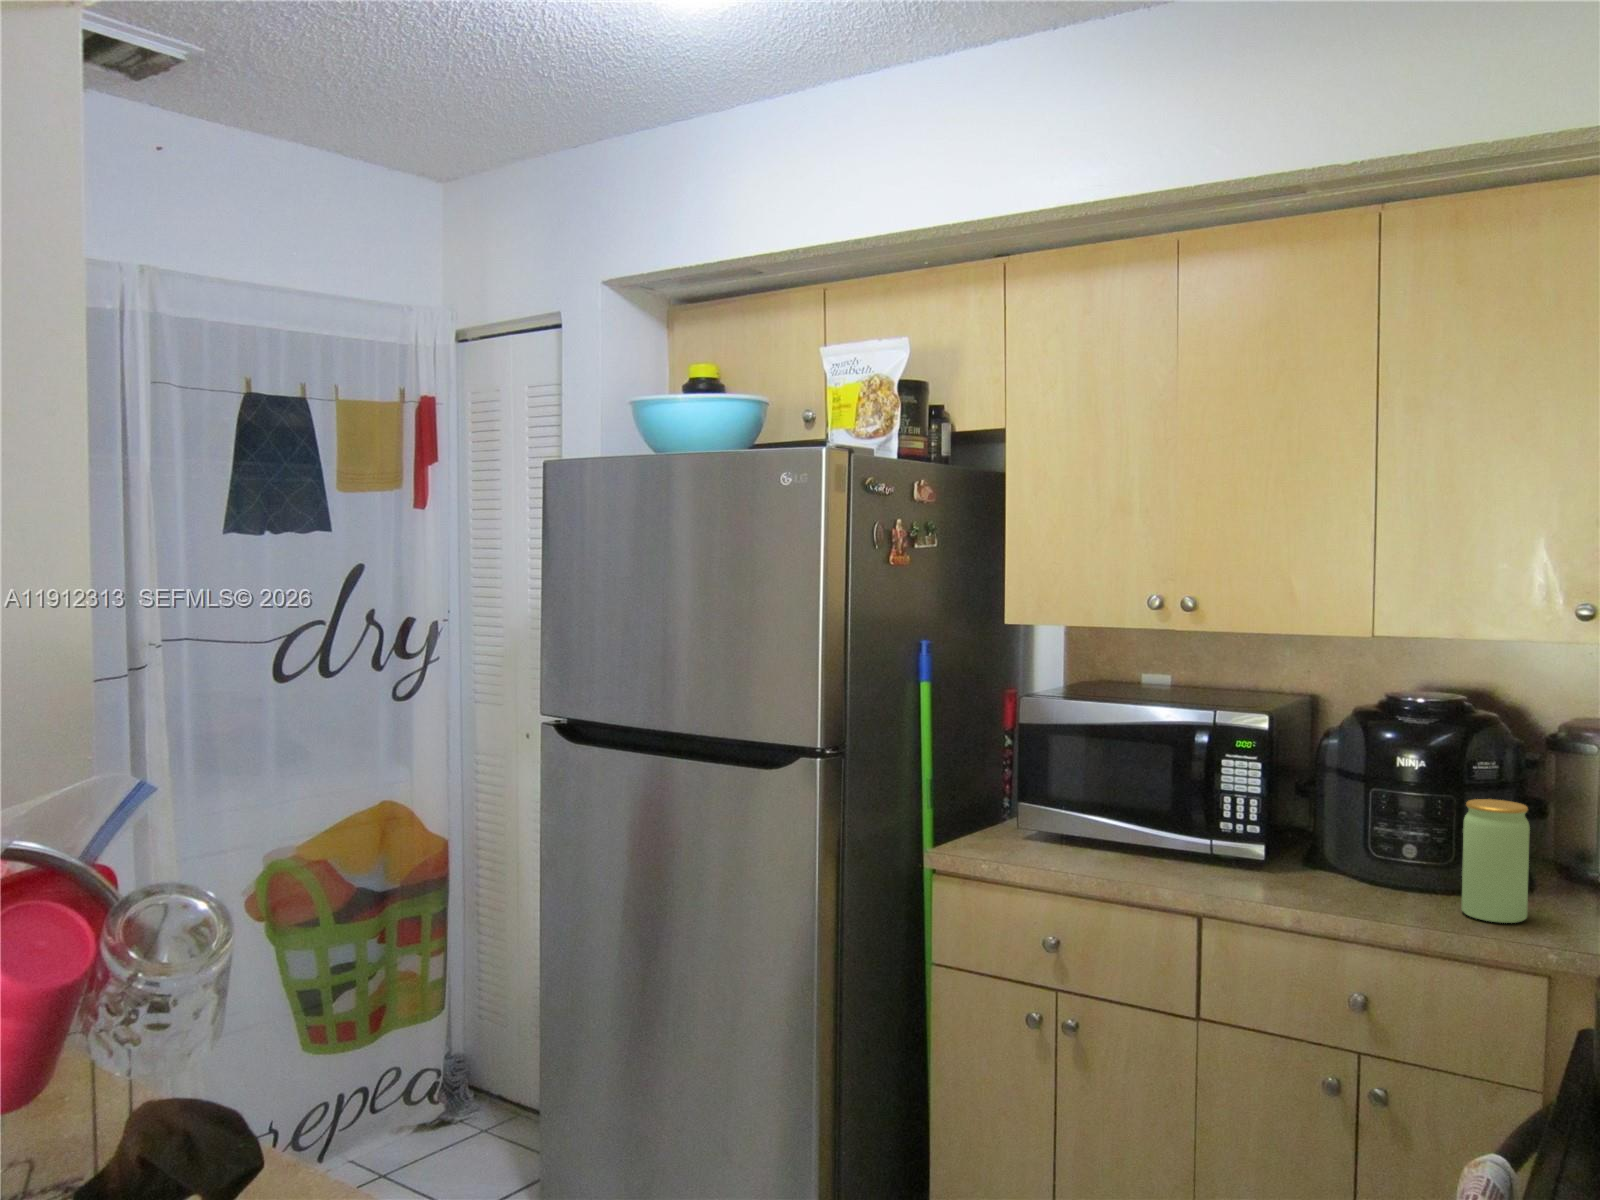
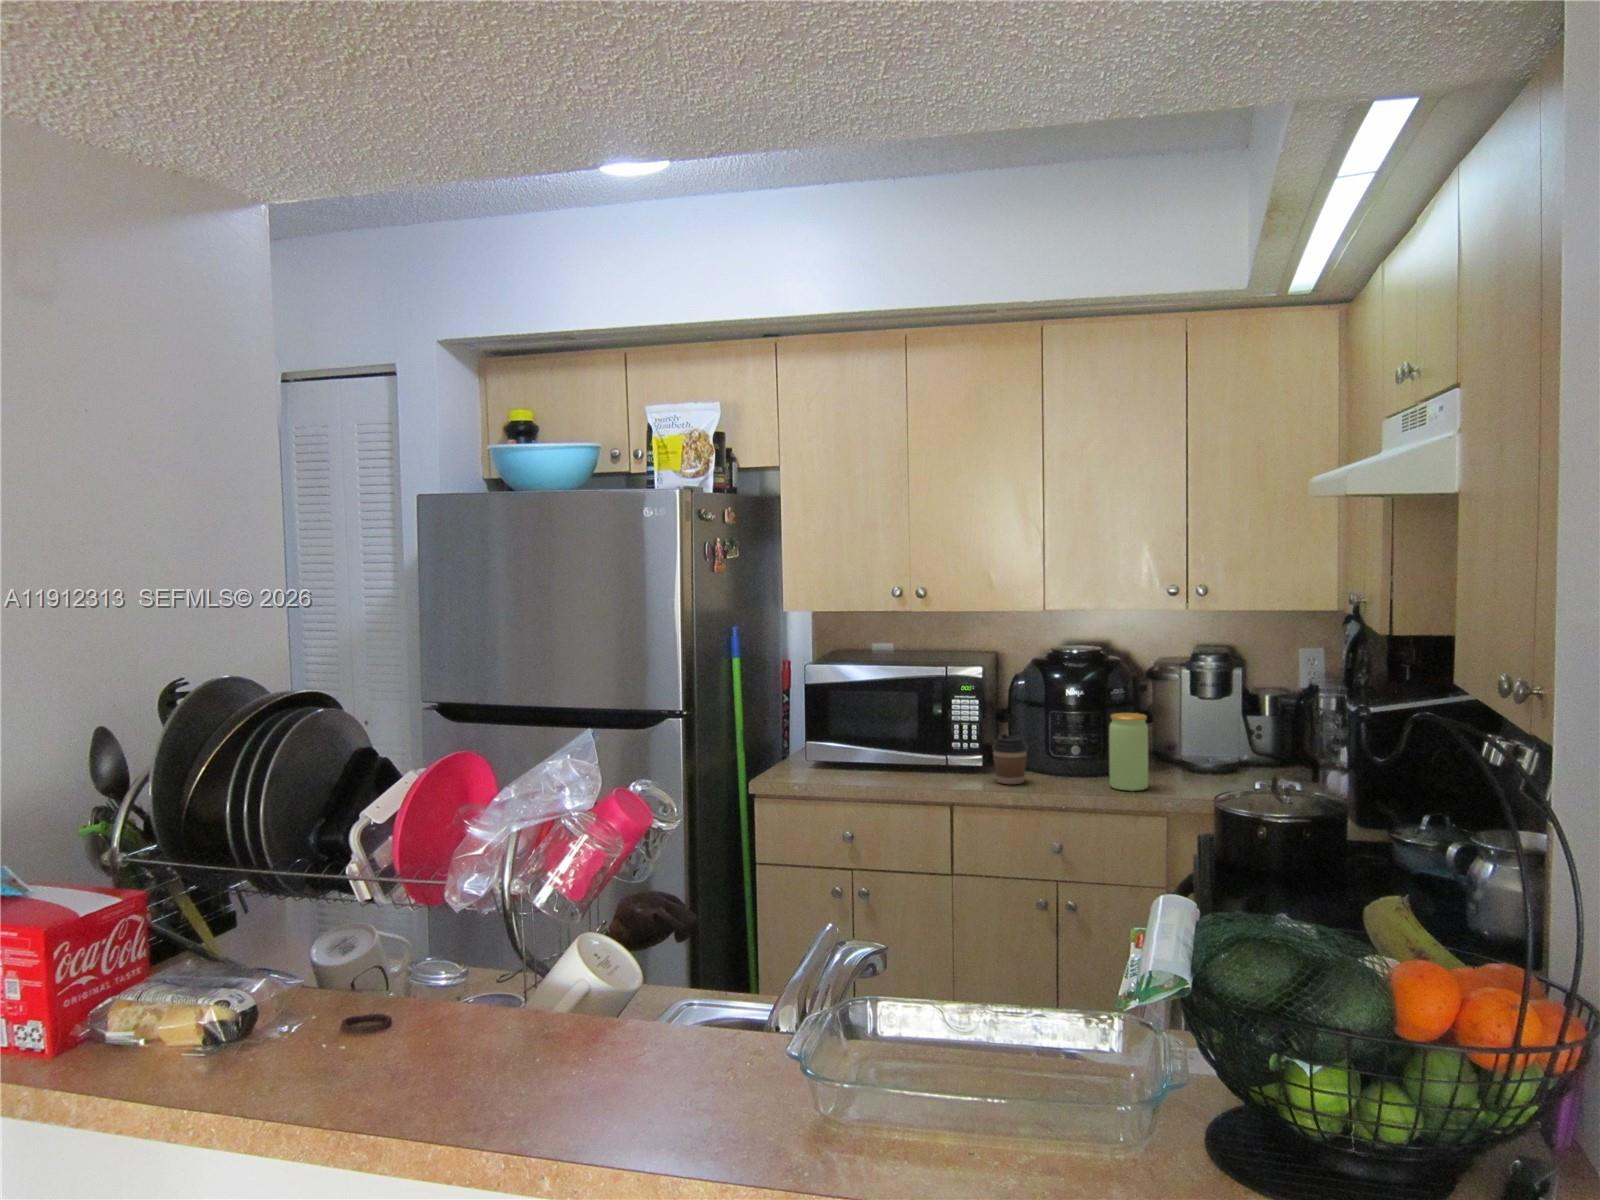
coffee cup: none [1275,816,1332,894] -> present [992,734,1028,784]

